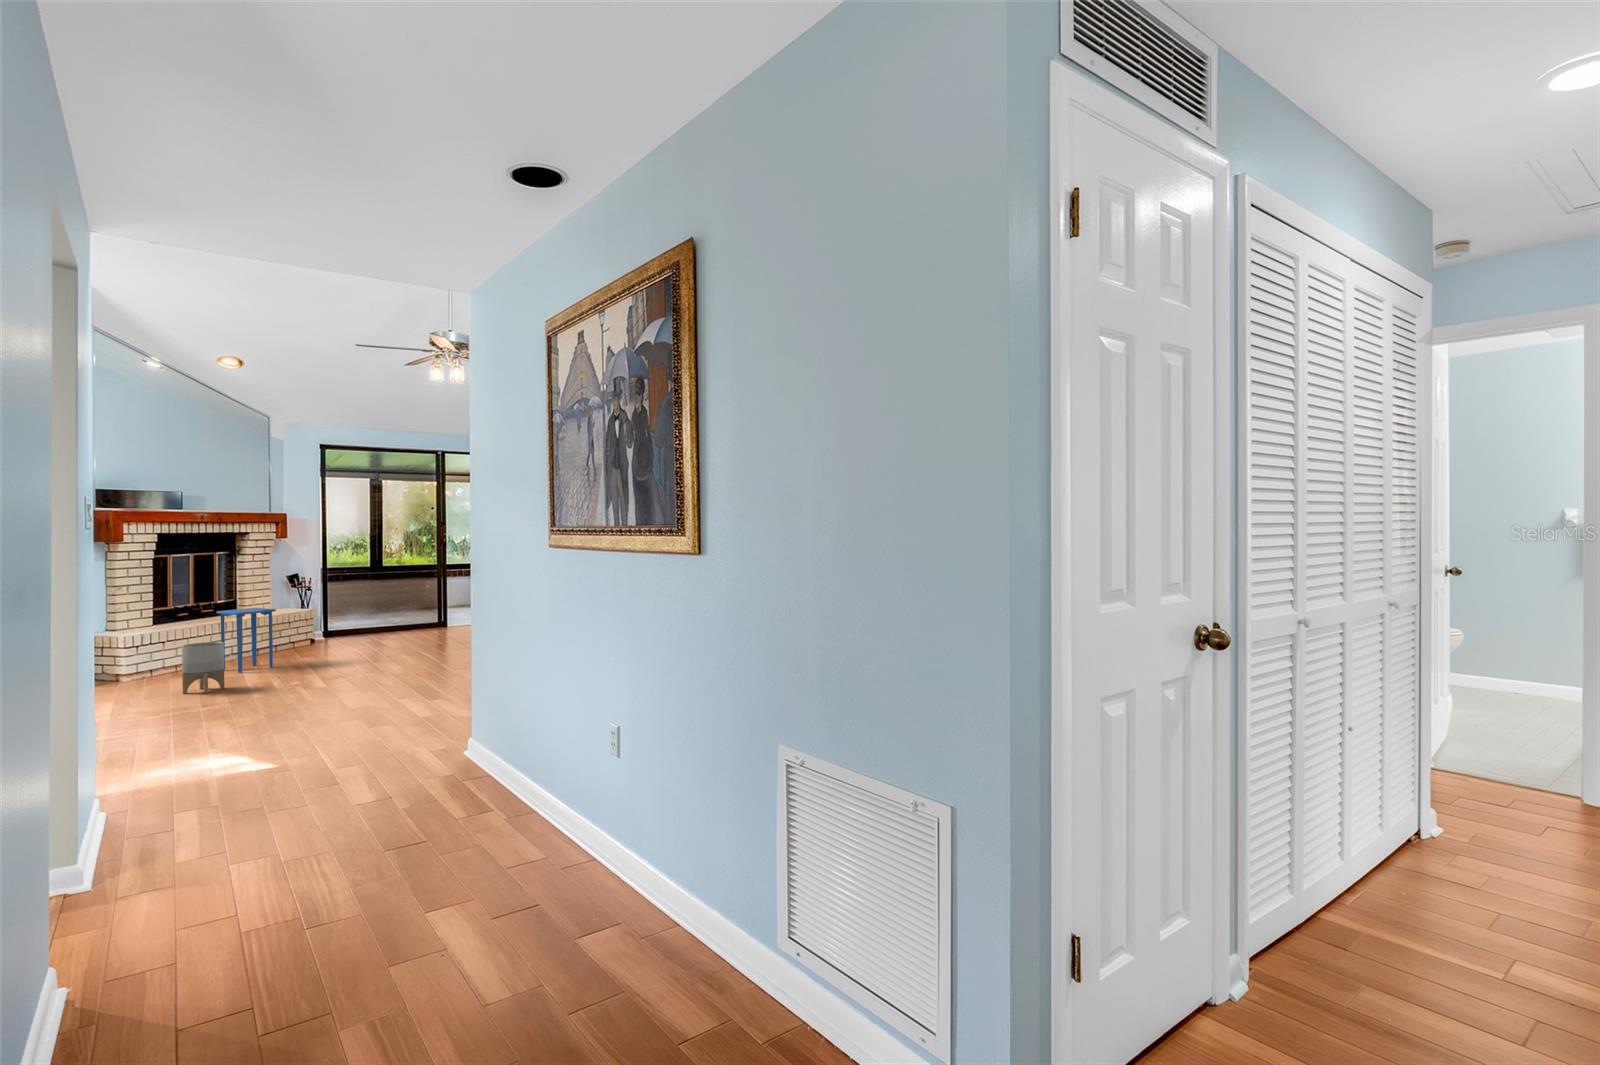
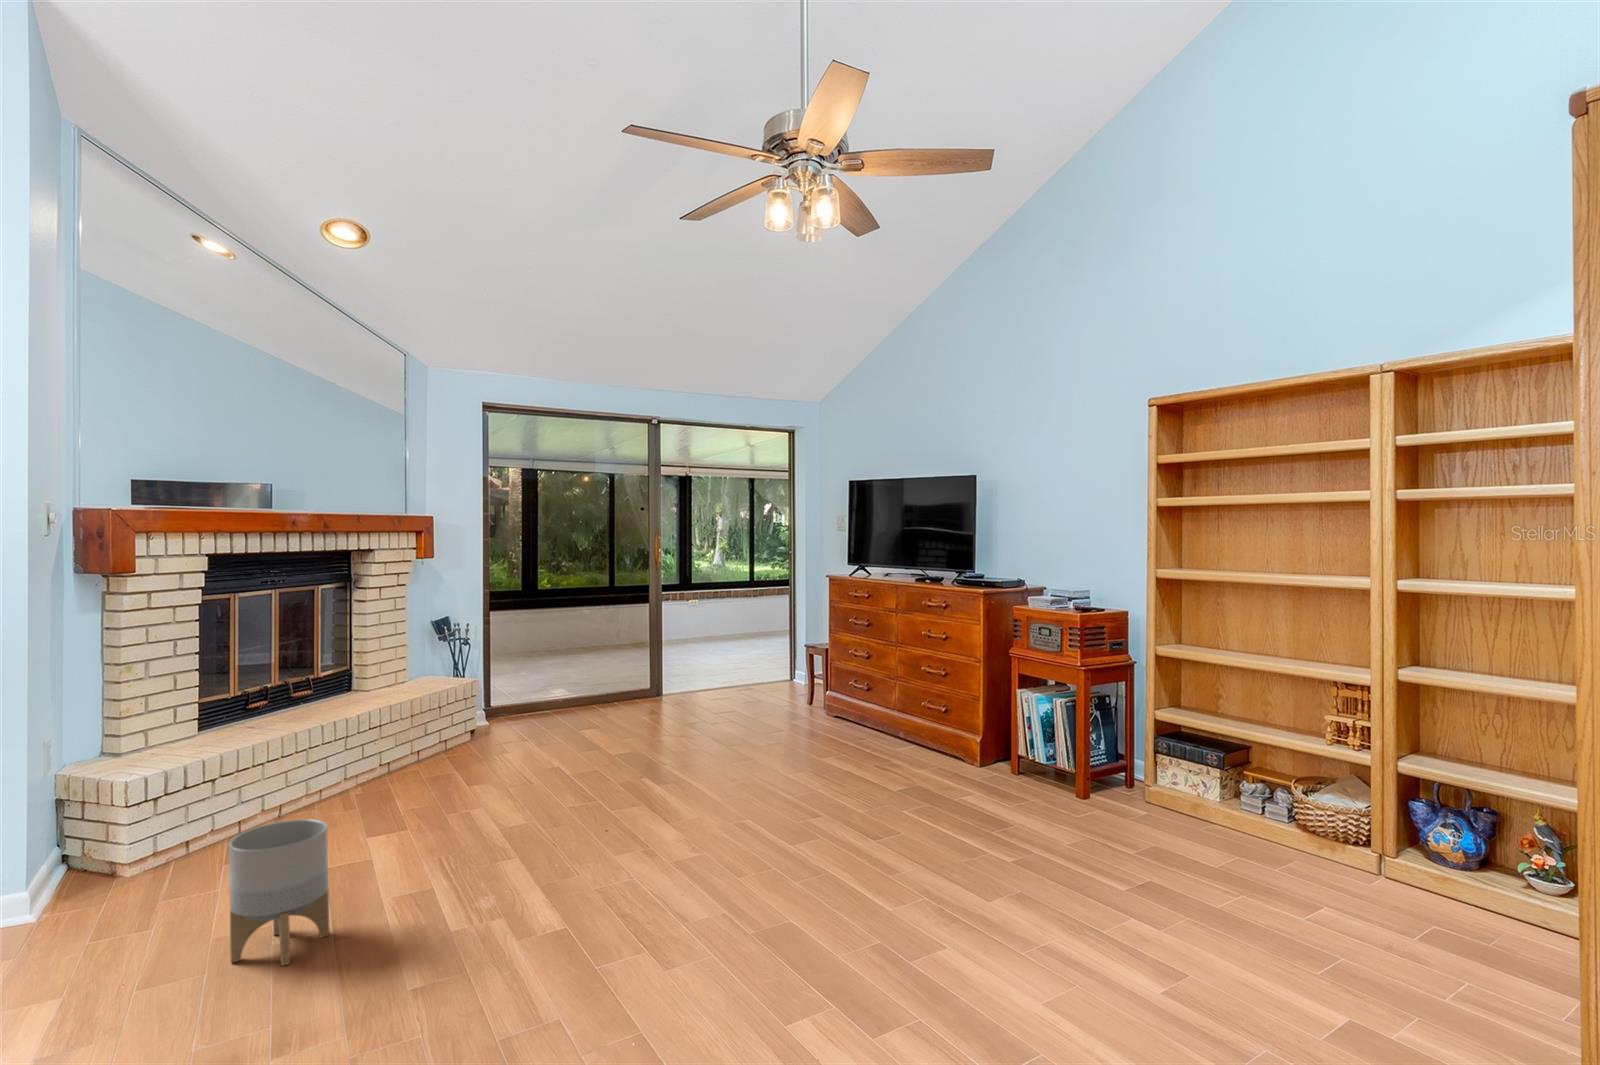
side table: present [217,608,276,673] -> none [315,702,430,850]

